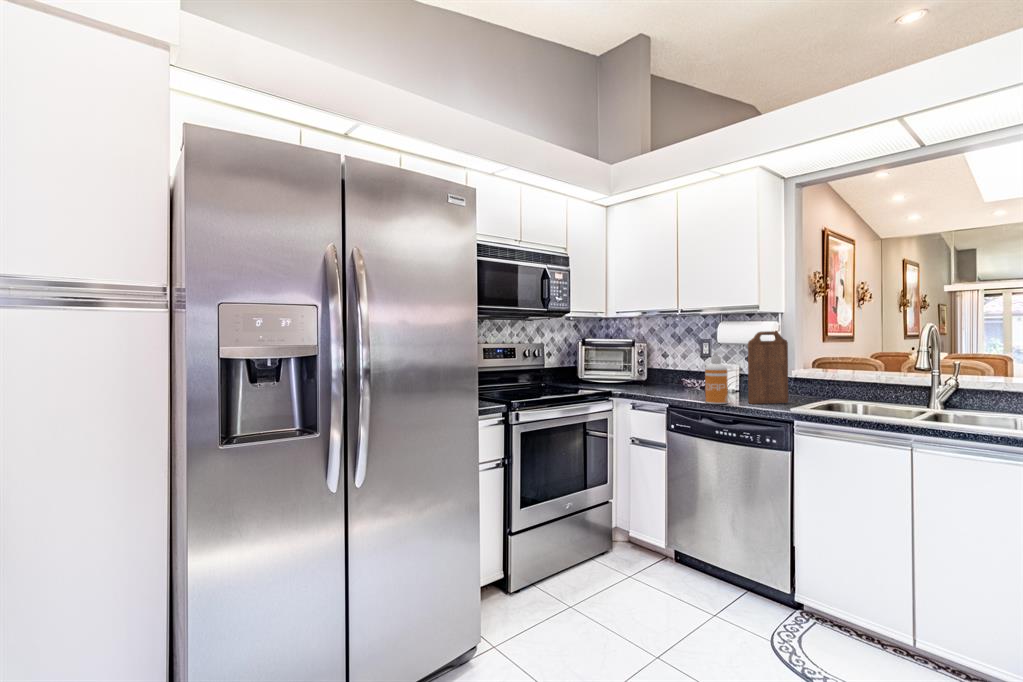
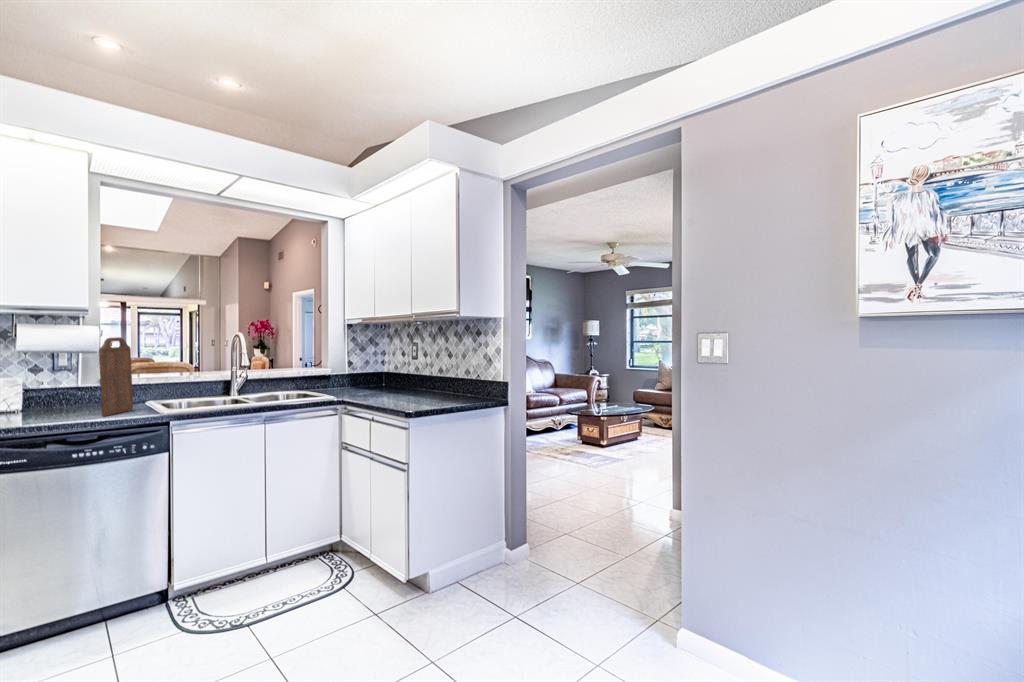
soap dispenser: present [705,351,728,404] -> none [53,361,87,424]

